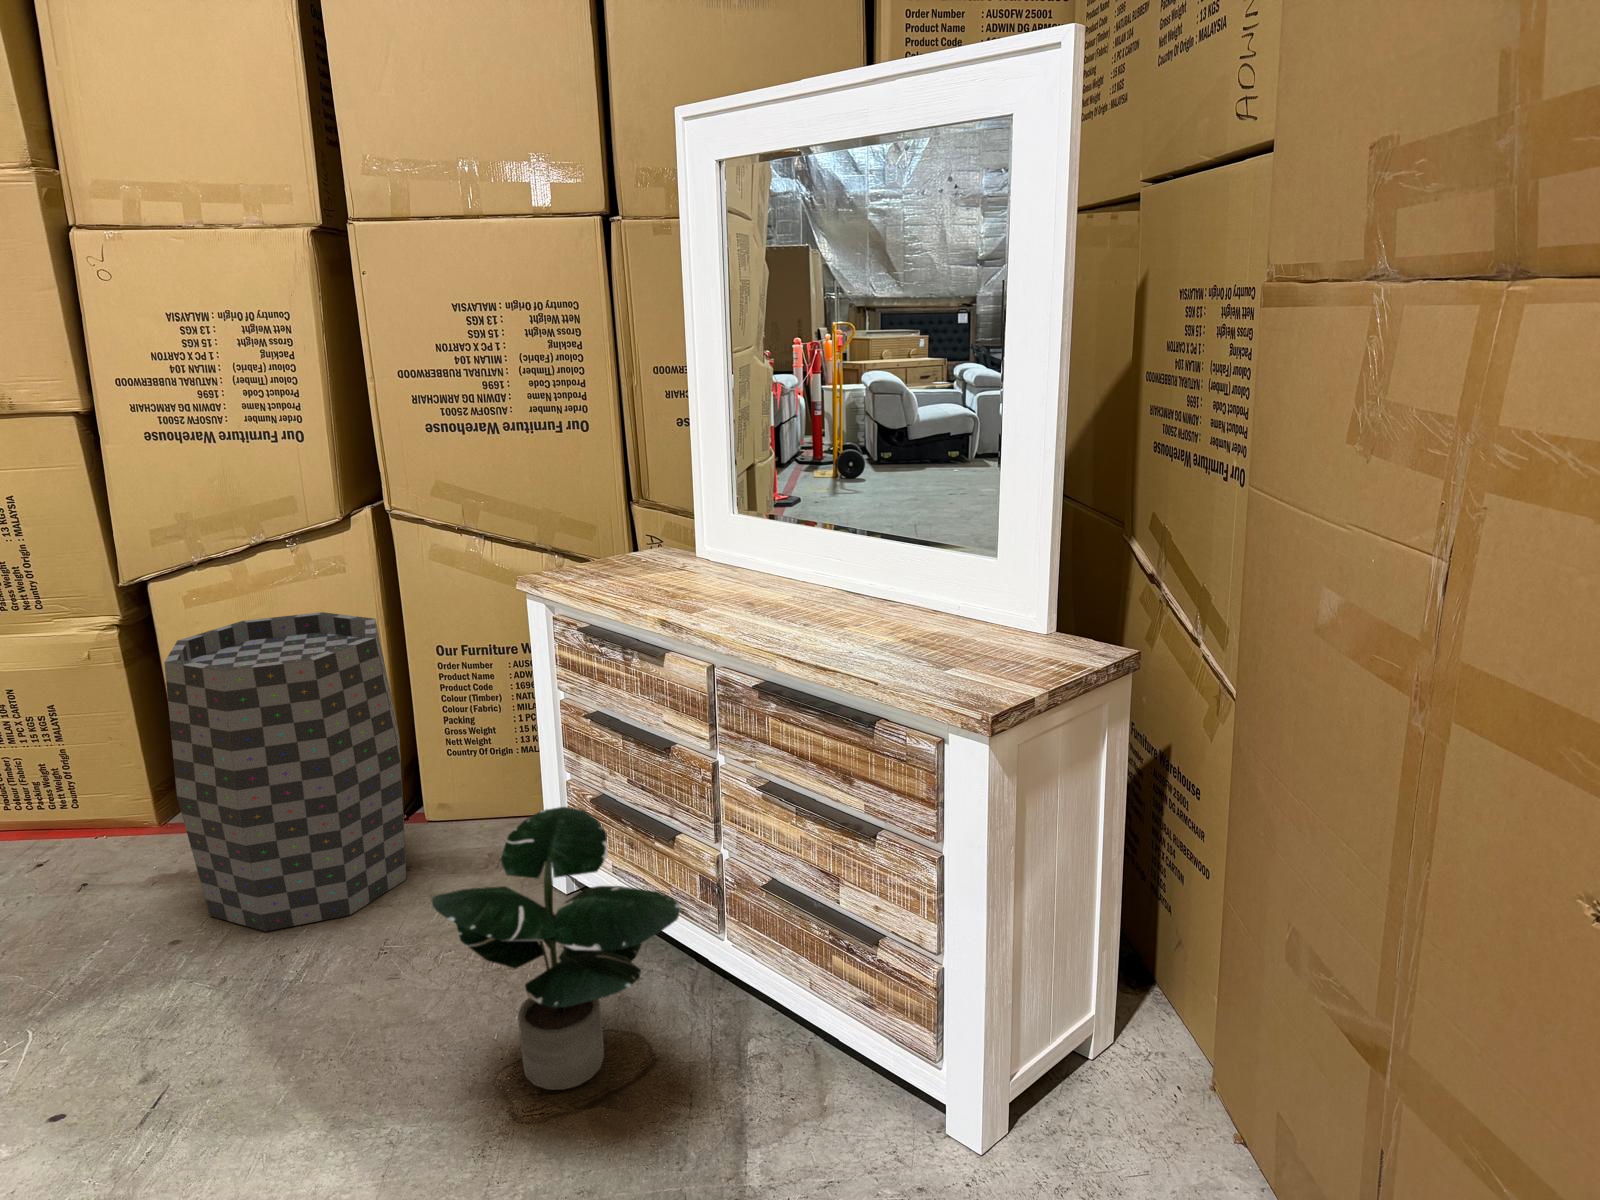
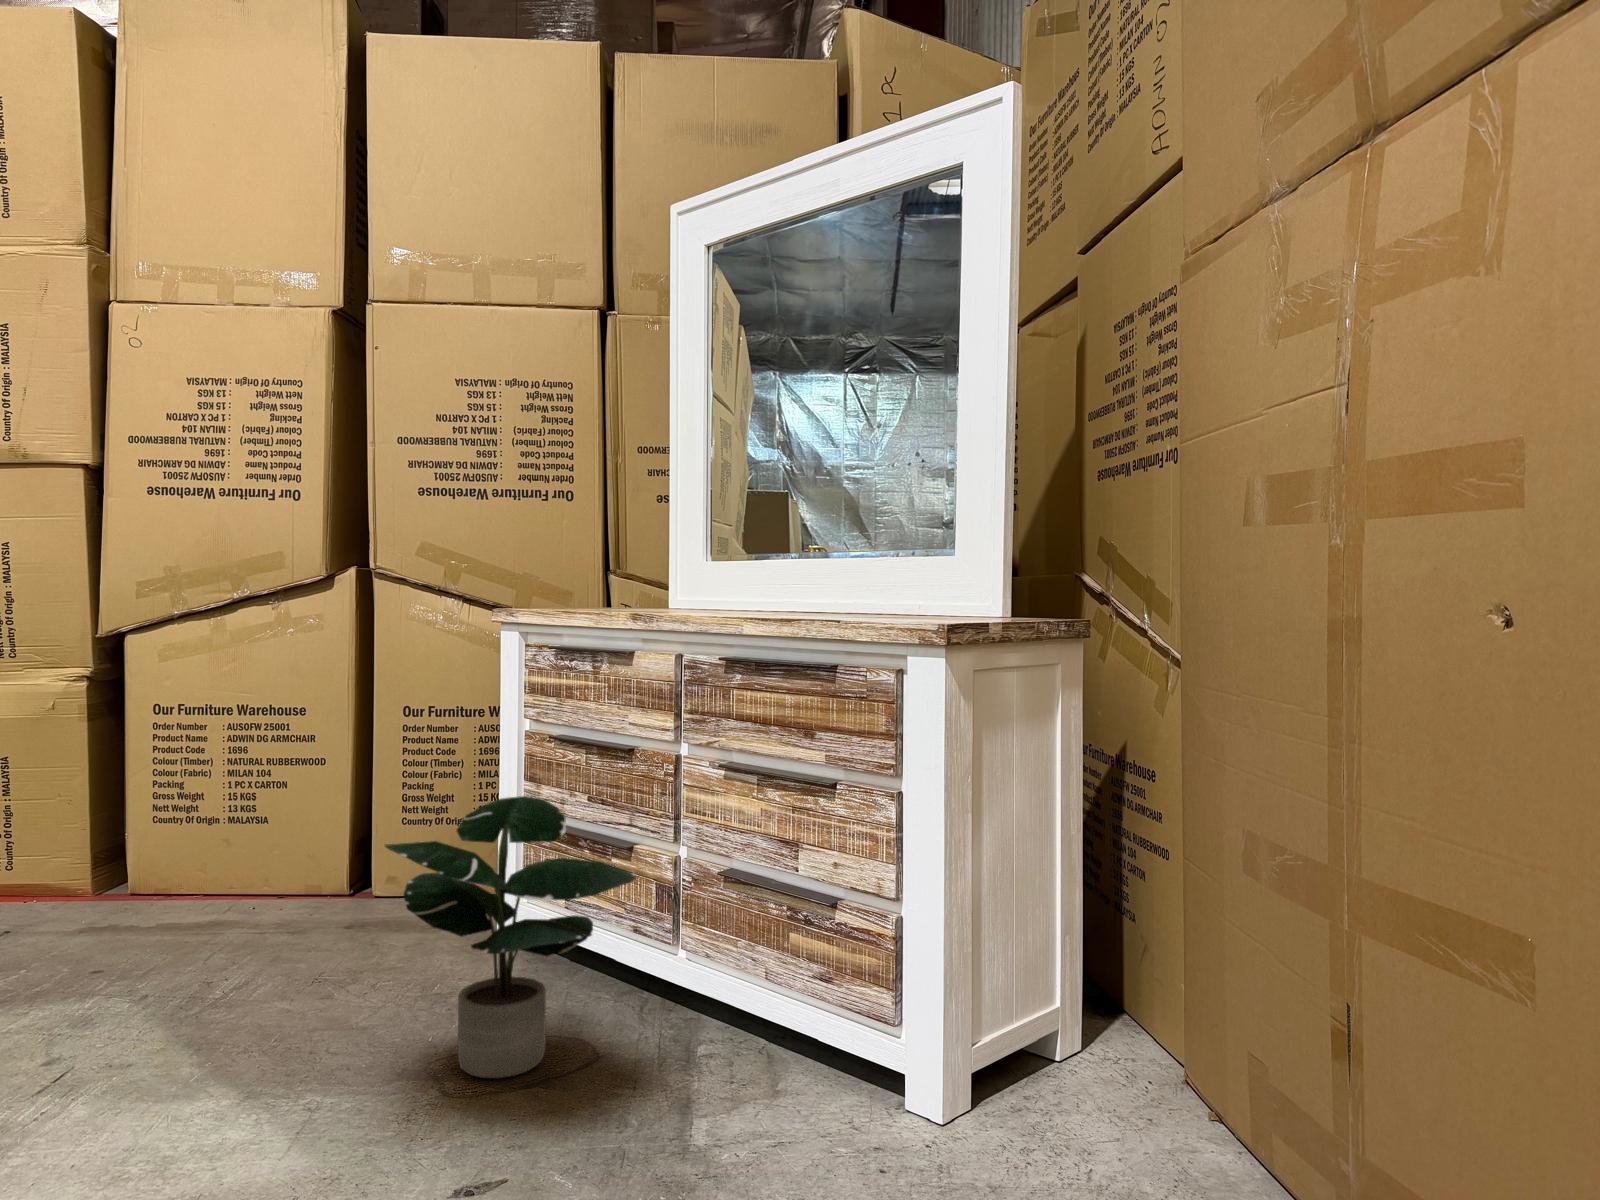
trash can: present [164,612,407,931] -> none [123,663,357,965]

